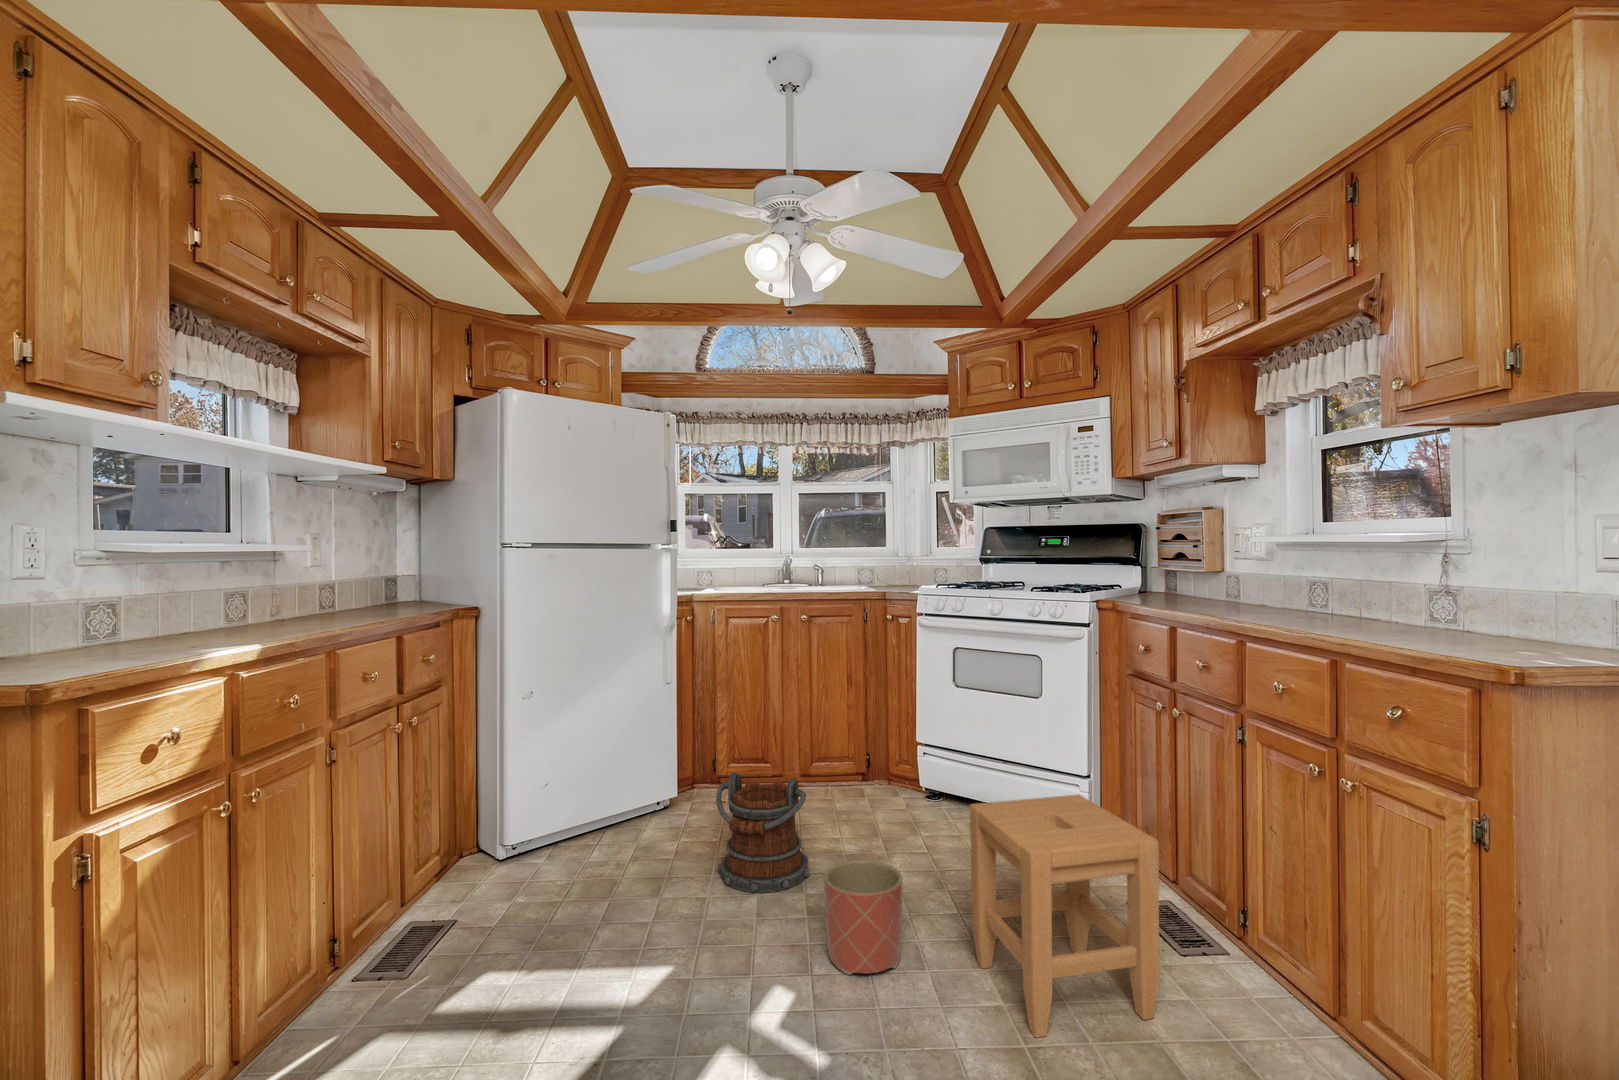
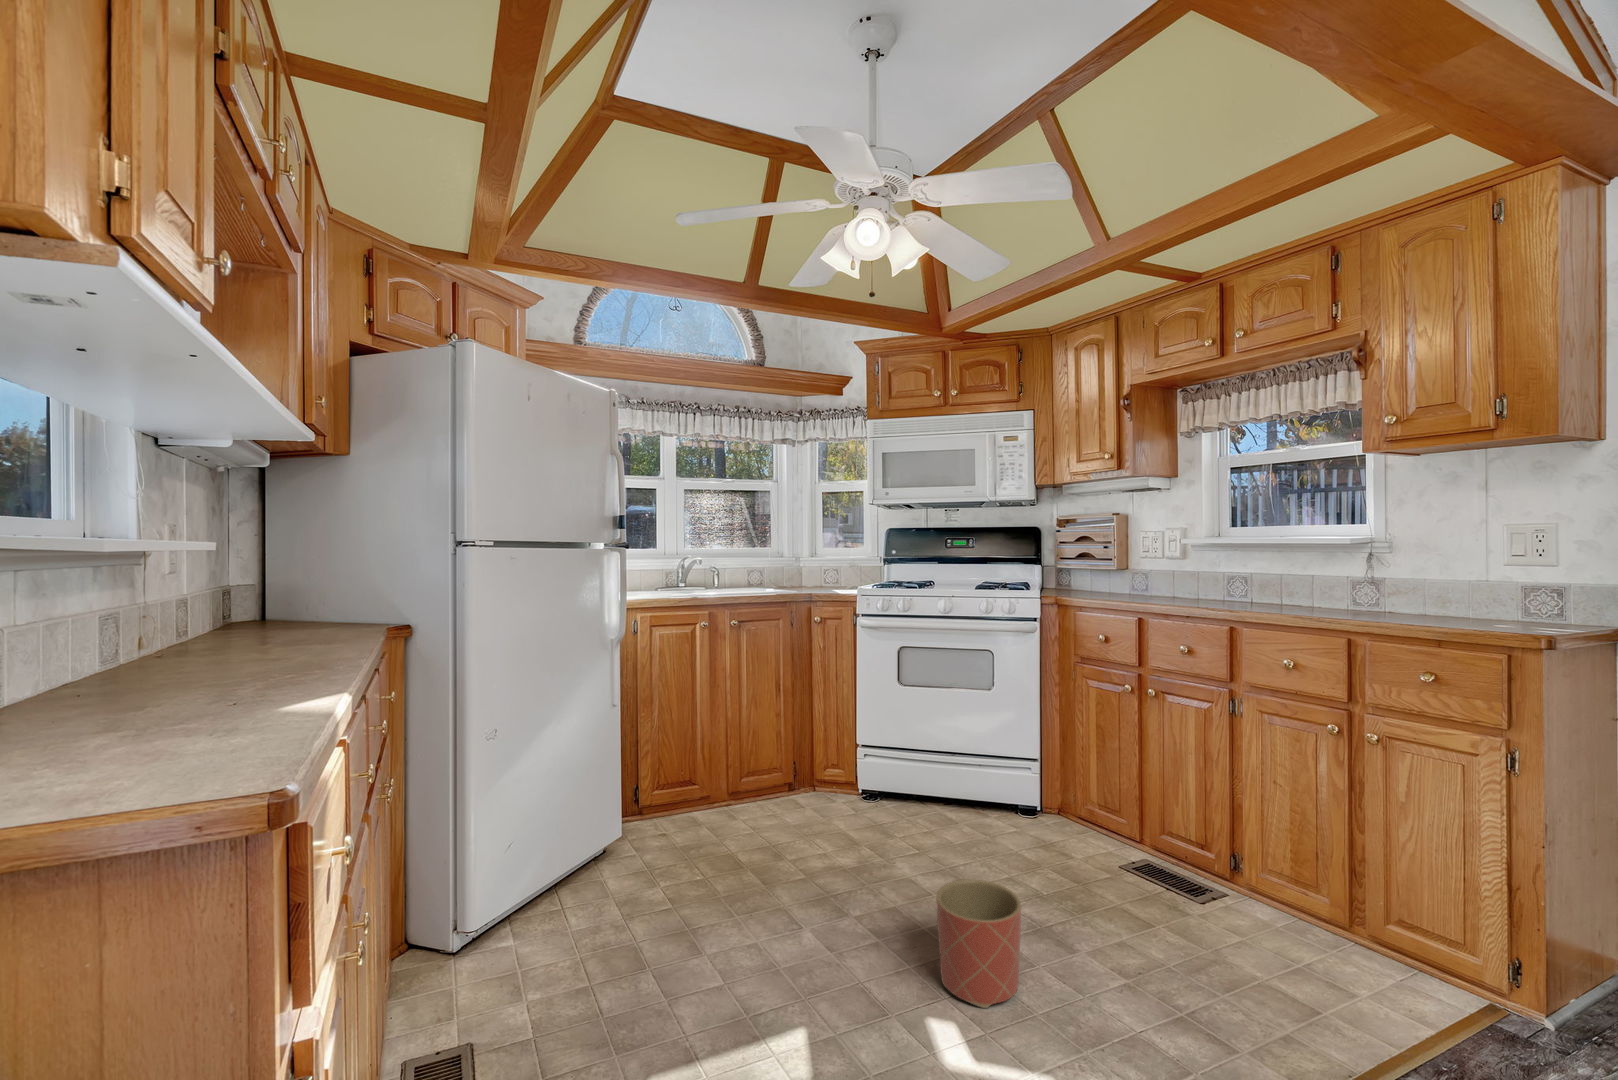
bucket: present [716,773,809,893] -> none [737,805,843,943]
stool: present [970,795,1160,1038] -> none [1067,779,1250,1019]

